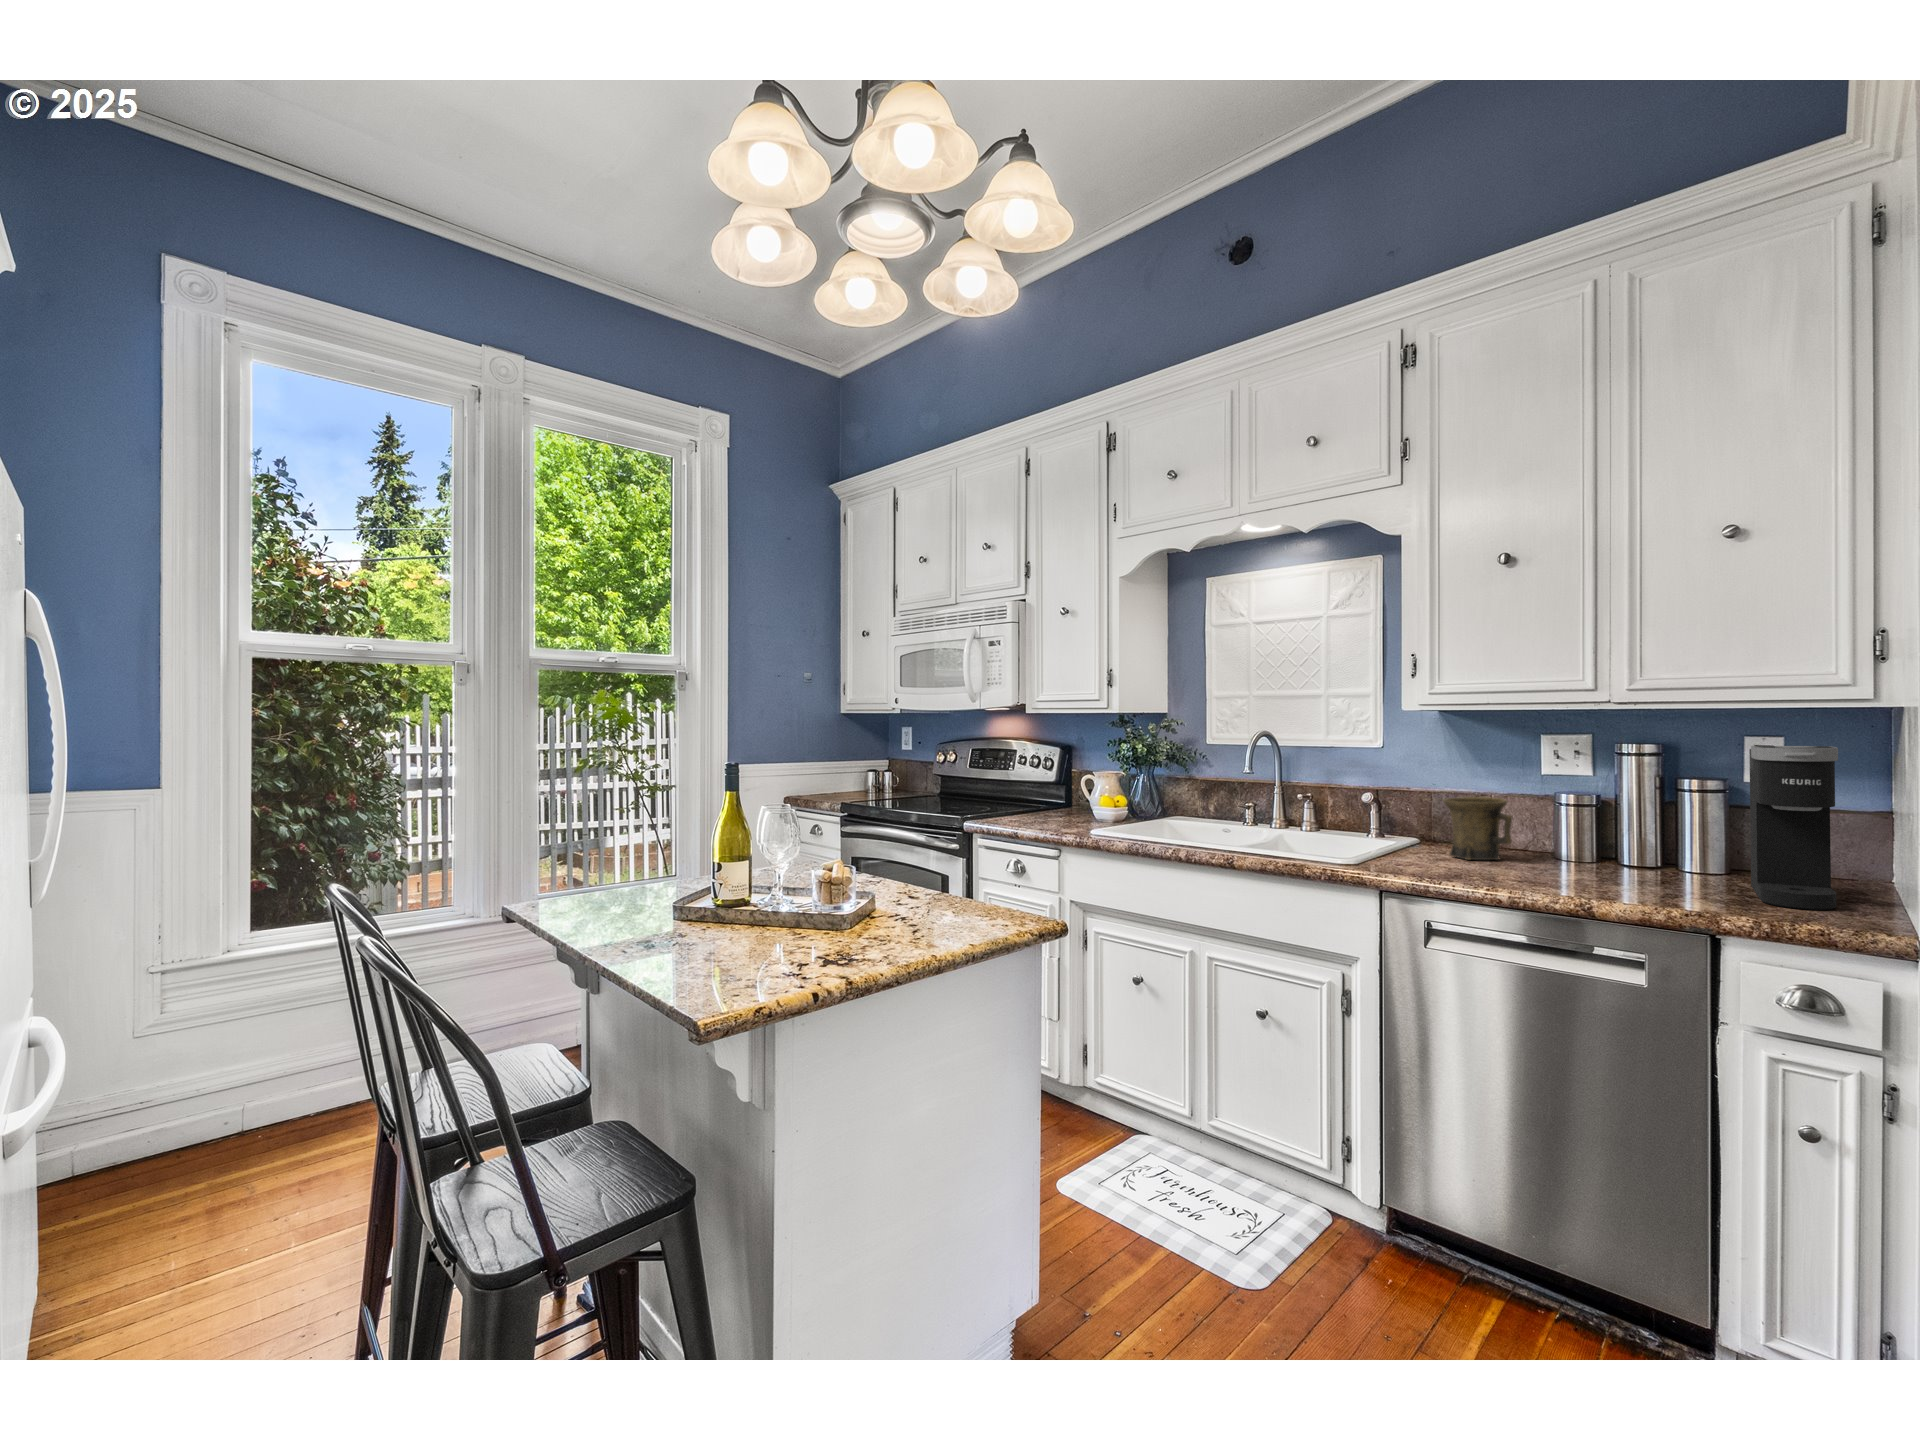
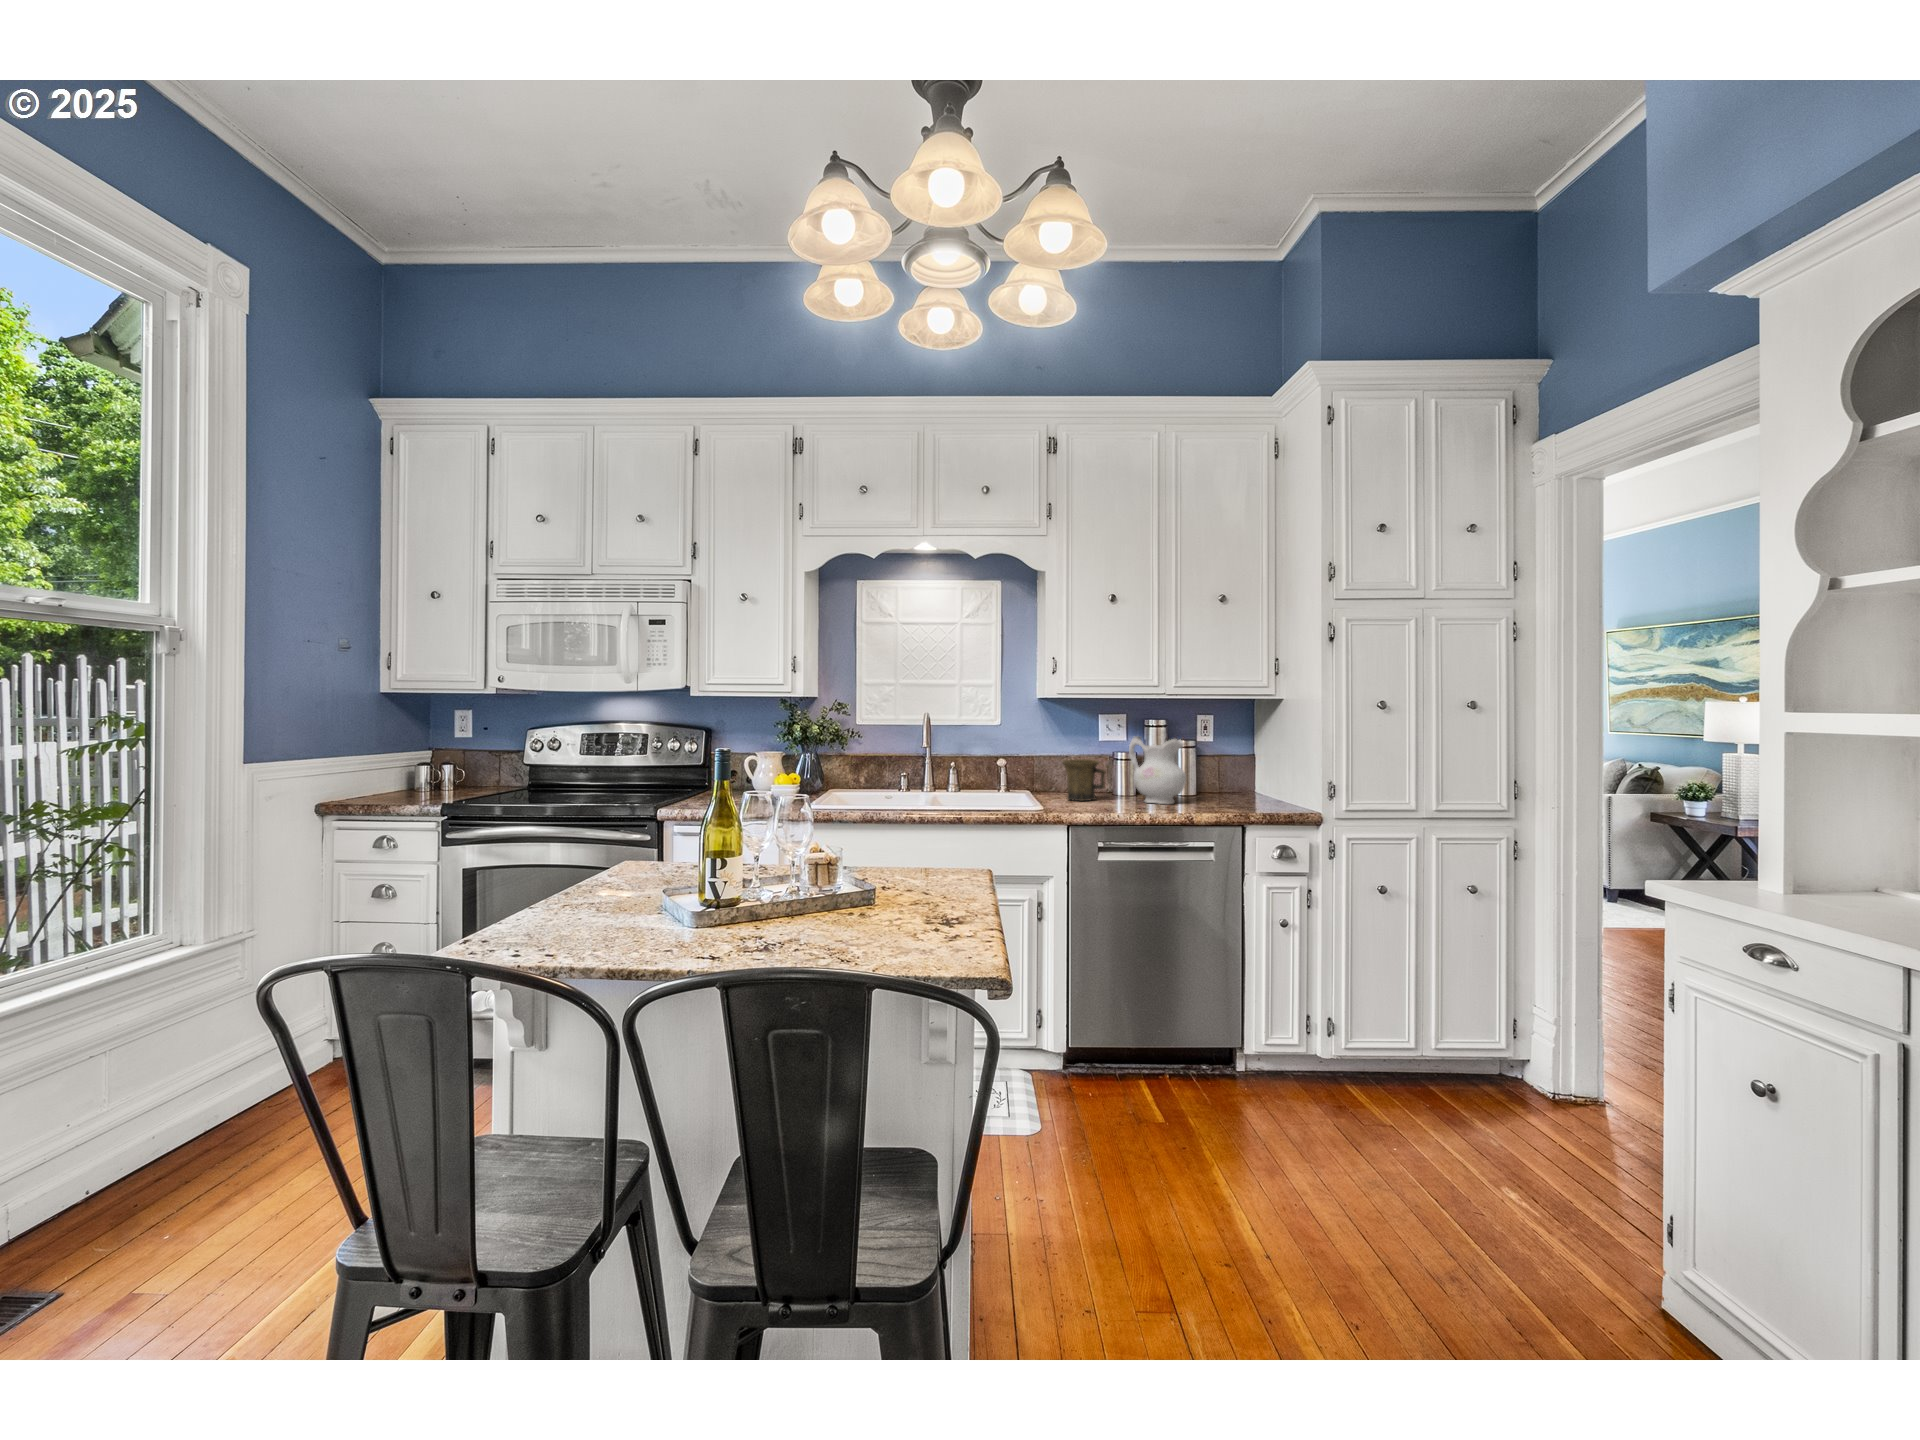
coffee maker: present [1749,746,1838,910] -> none [1226,723,1280,810]
ceramic pitcher: none [1555,764,1659,879] -> present [1129,736,1186,804]

